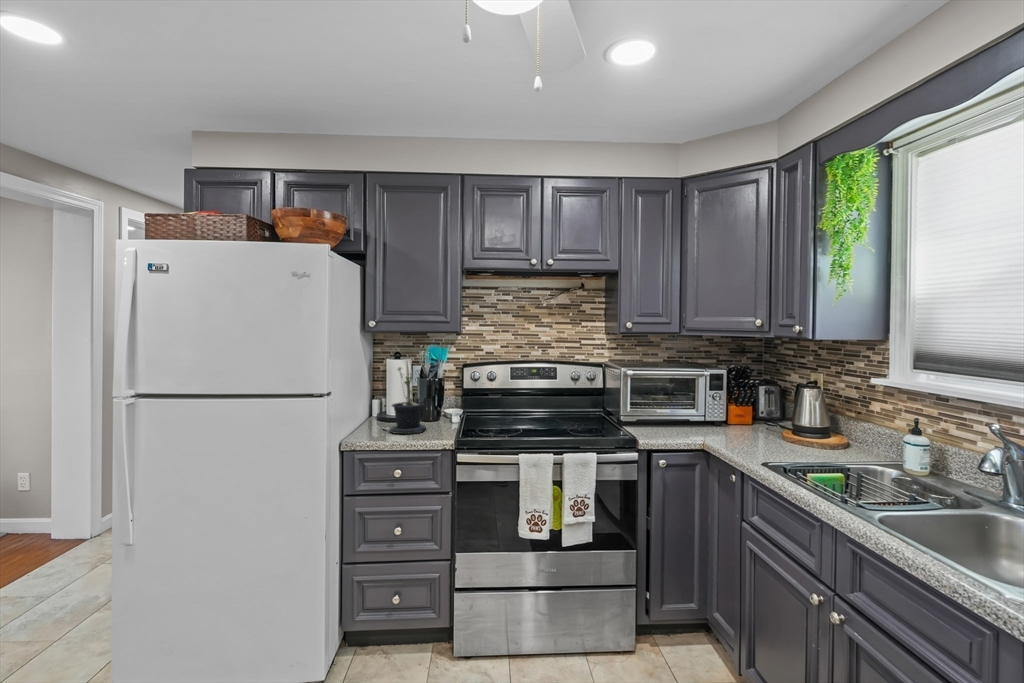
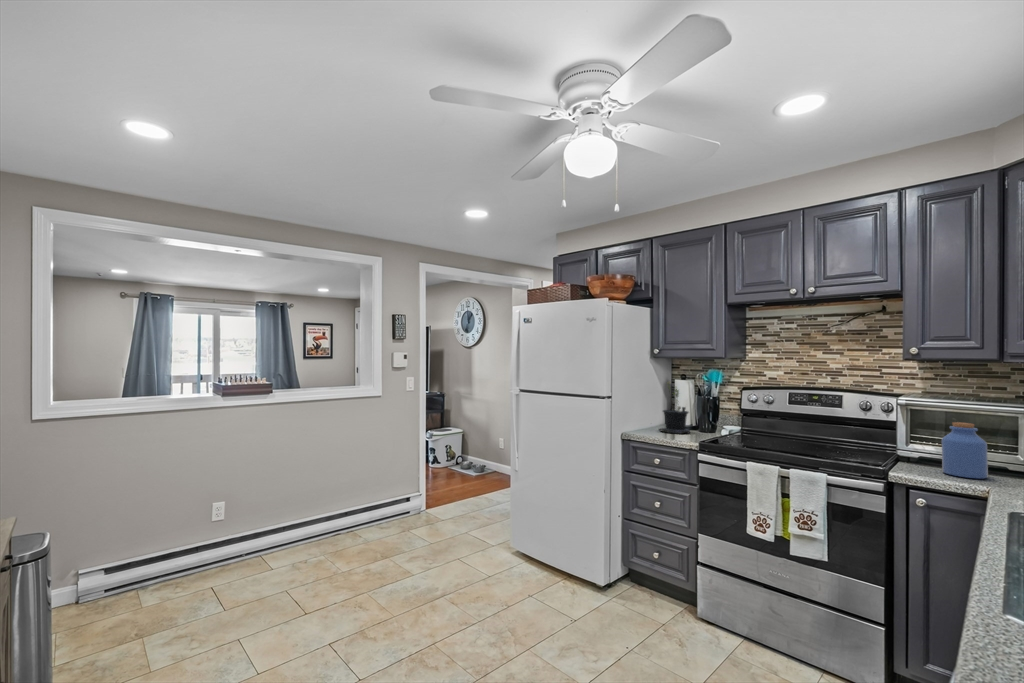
jar: none [661,390,689,436] -> present [942,422,988,479]

